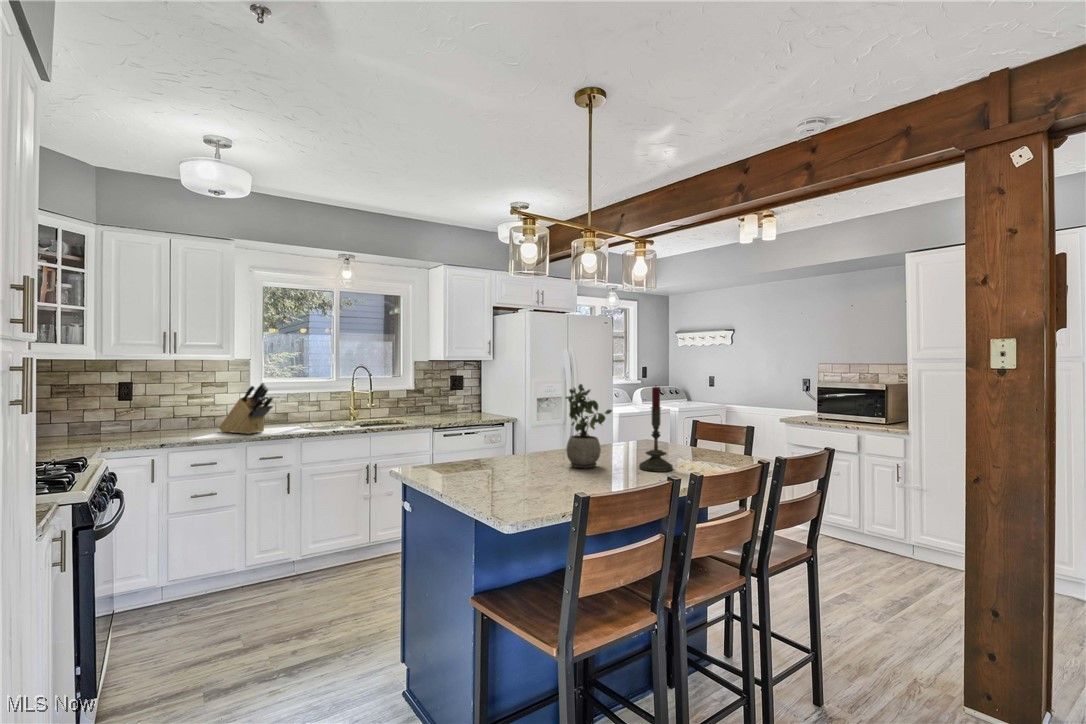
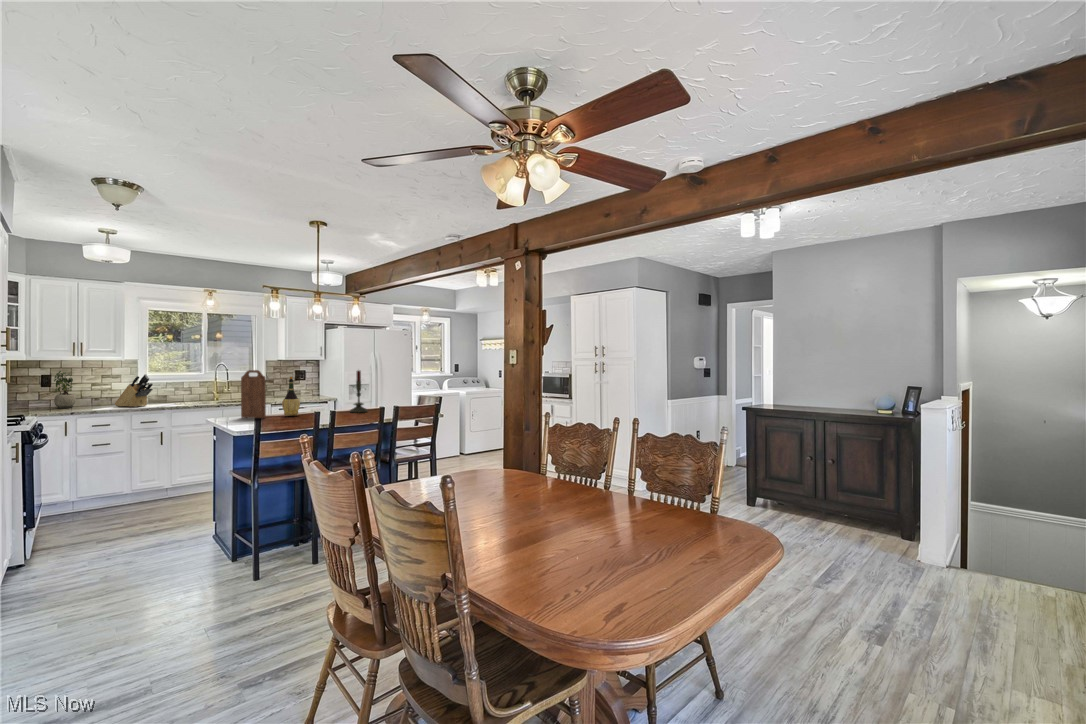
potted plant: present [566,384,612,468] -> present [54,371,76,408]
cutting board: none [461,387,513,487] -> present [241,370,266,418]
wine bottle: none [534,400,566,481] -> present [282,377,300,416]

